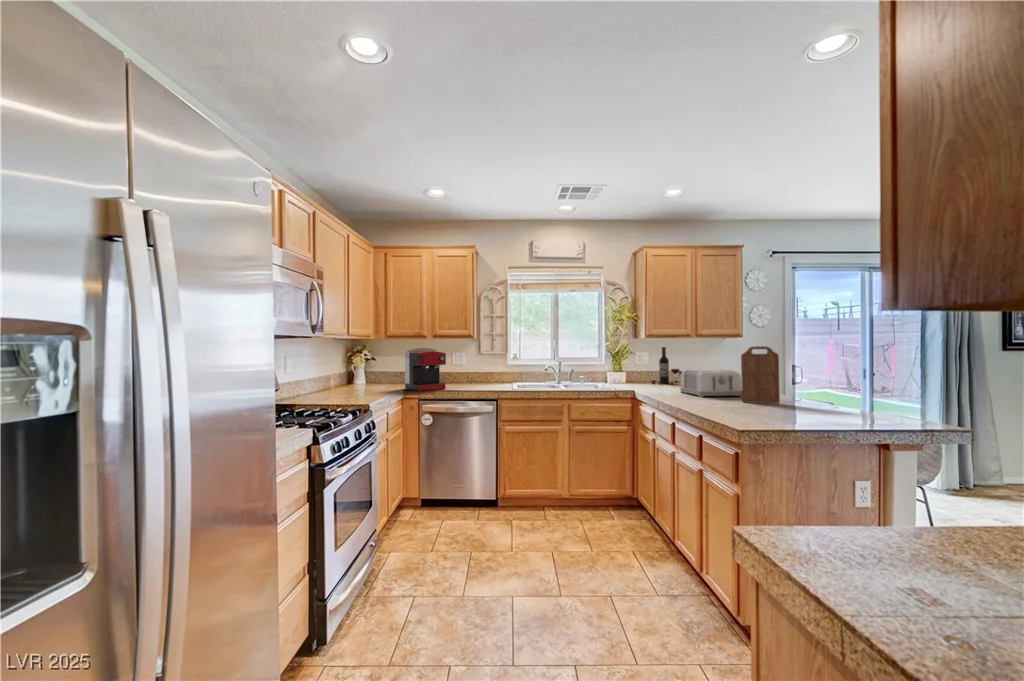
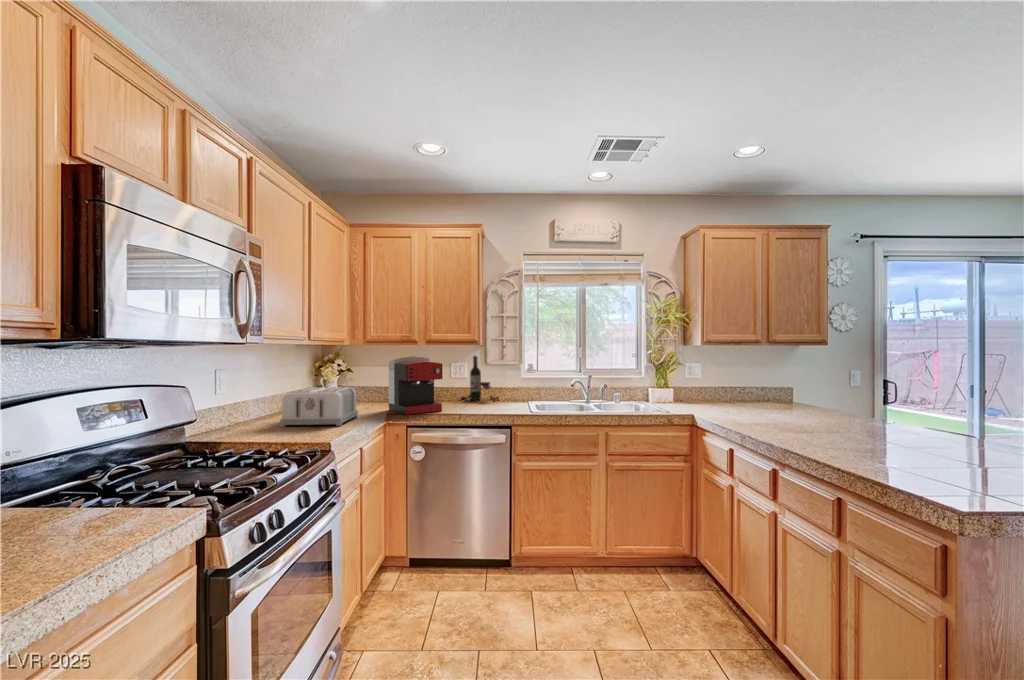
cutting board: present [741,346,780,403] -> none [869,360,930,444]
wine bottle: present [651,347,682,385] -> present [461,356,499,402]
toaster: present [680,369,742,397] -> present [280,387,358,427]

